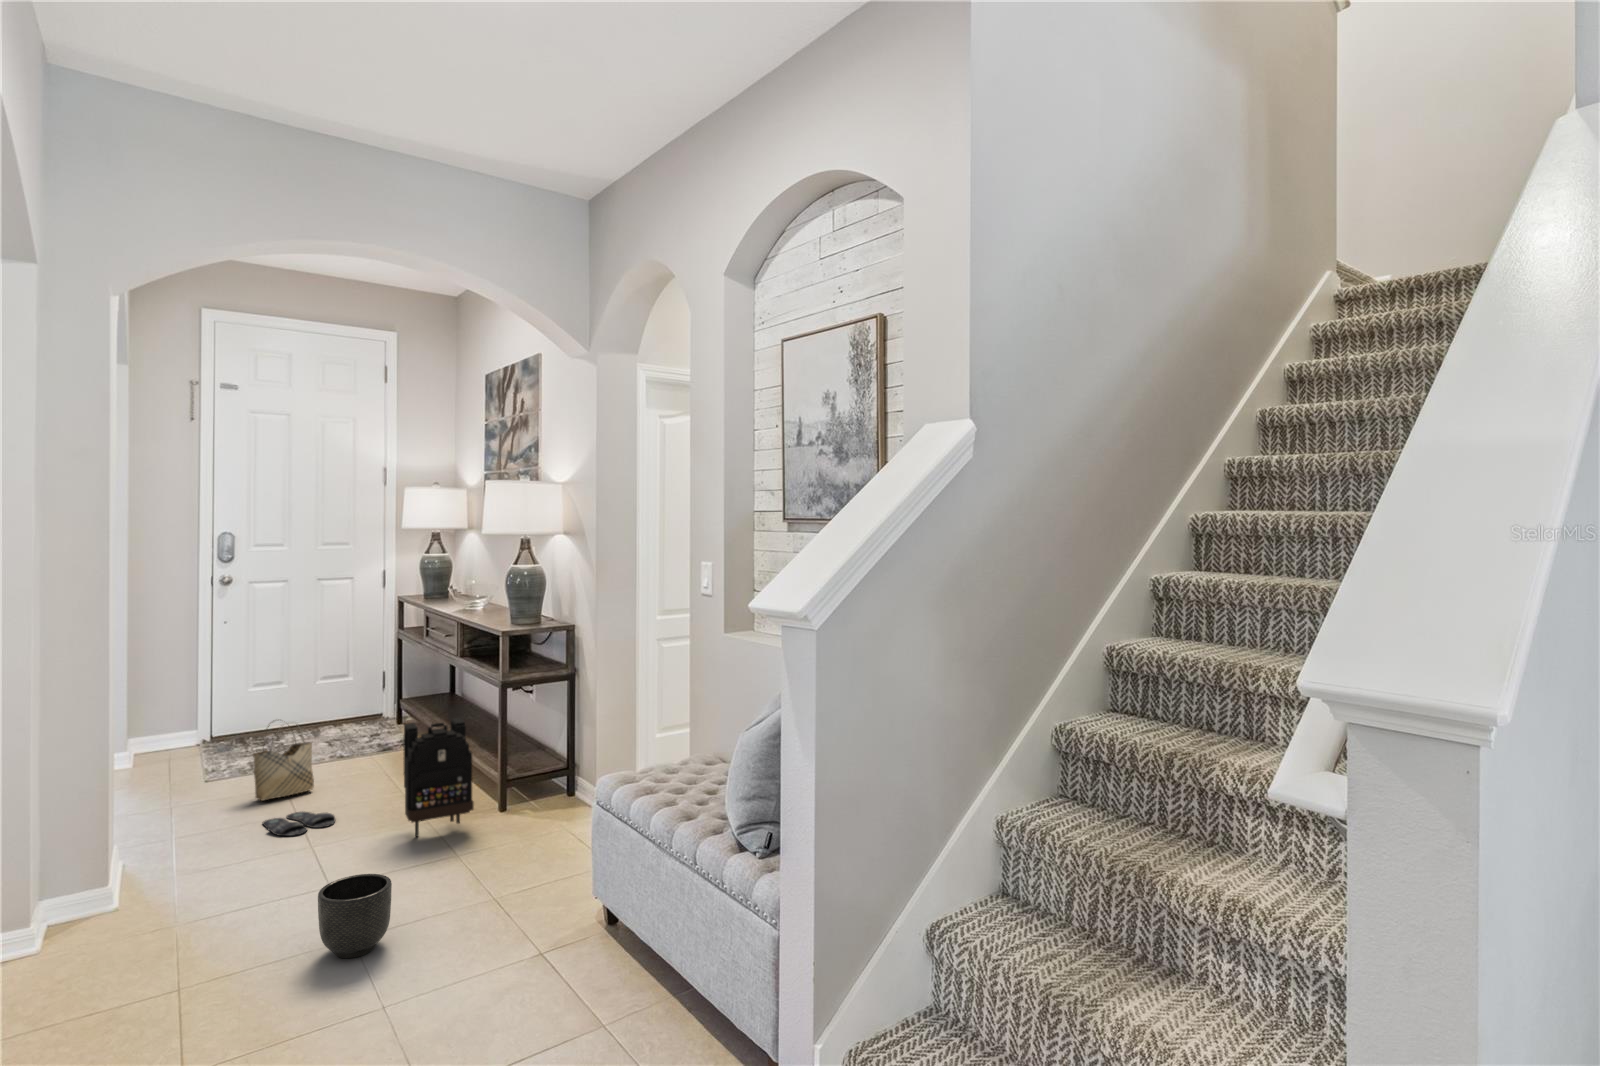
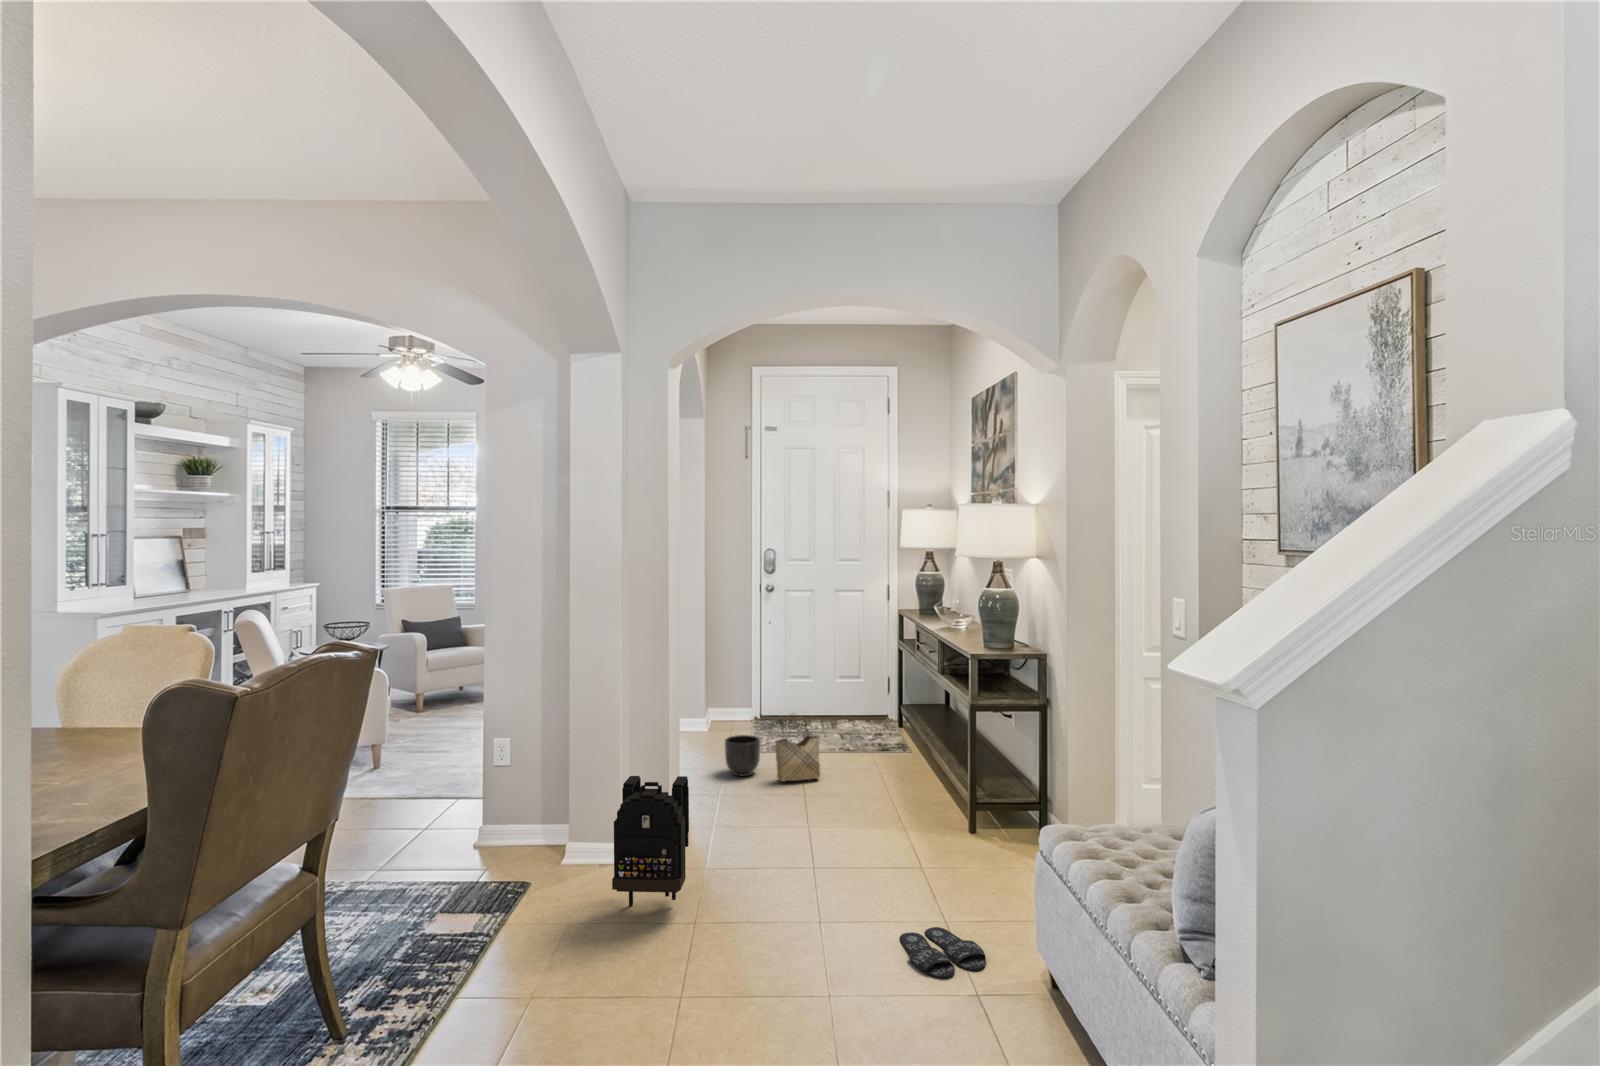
backpack: present [404,718,474,837] -> present [612,776,689,906]
slippers: present [263,812,335,836] -> present [900,927,986,978]
planter: present [318,874,392,958] -> present [725,735,760,776]

